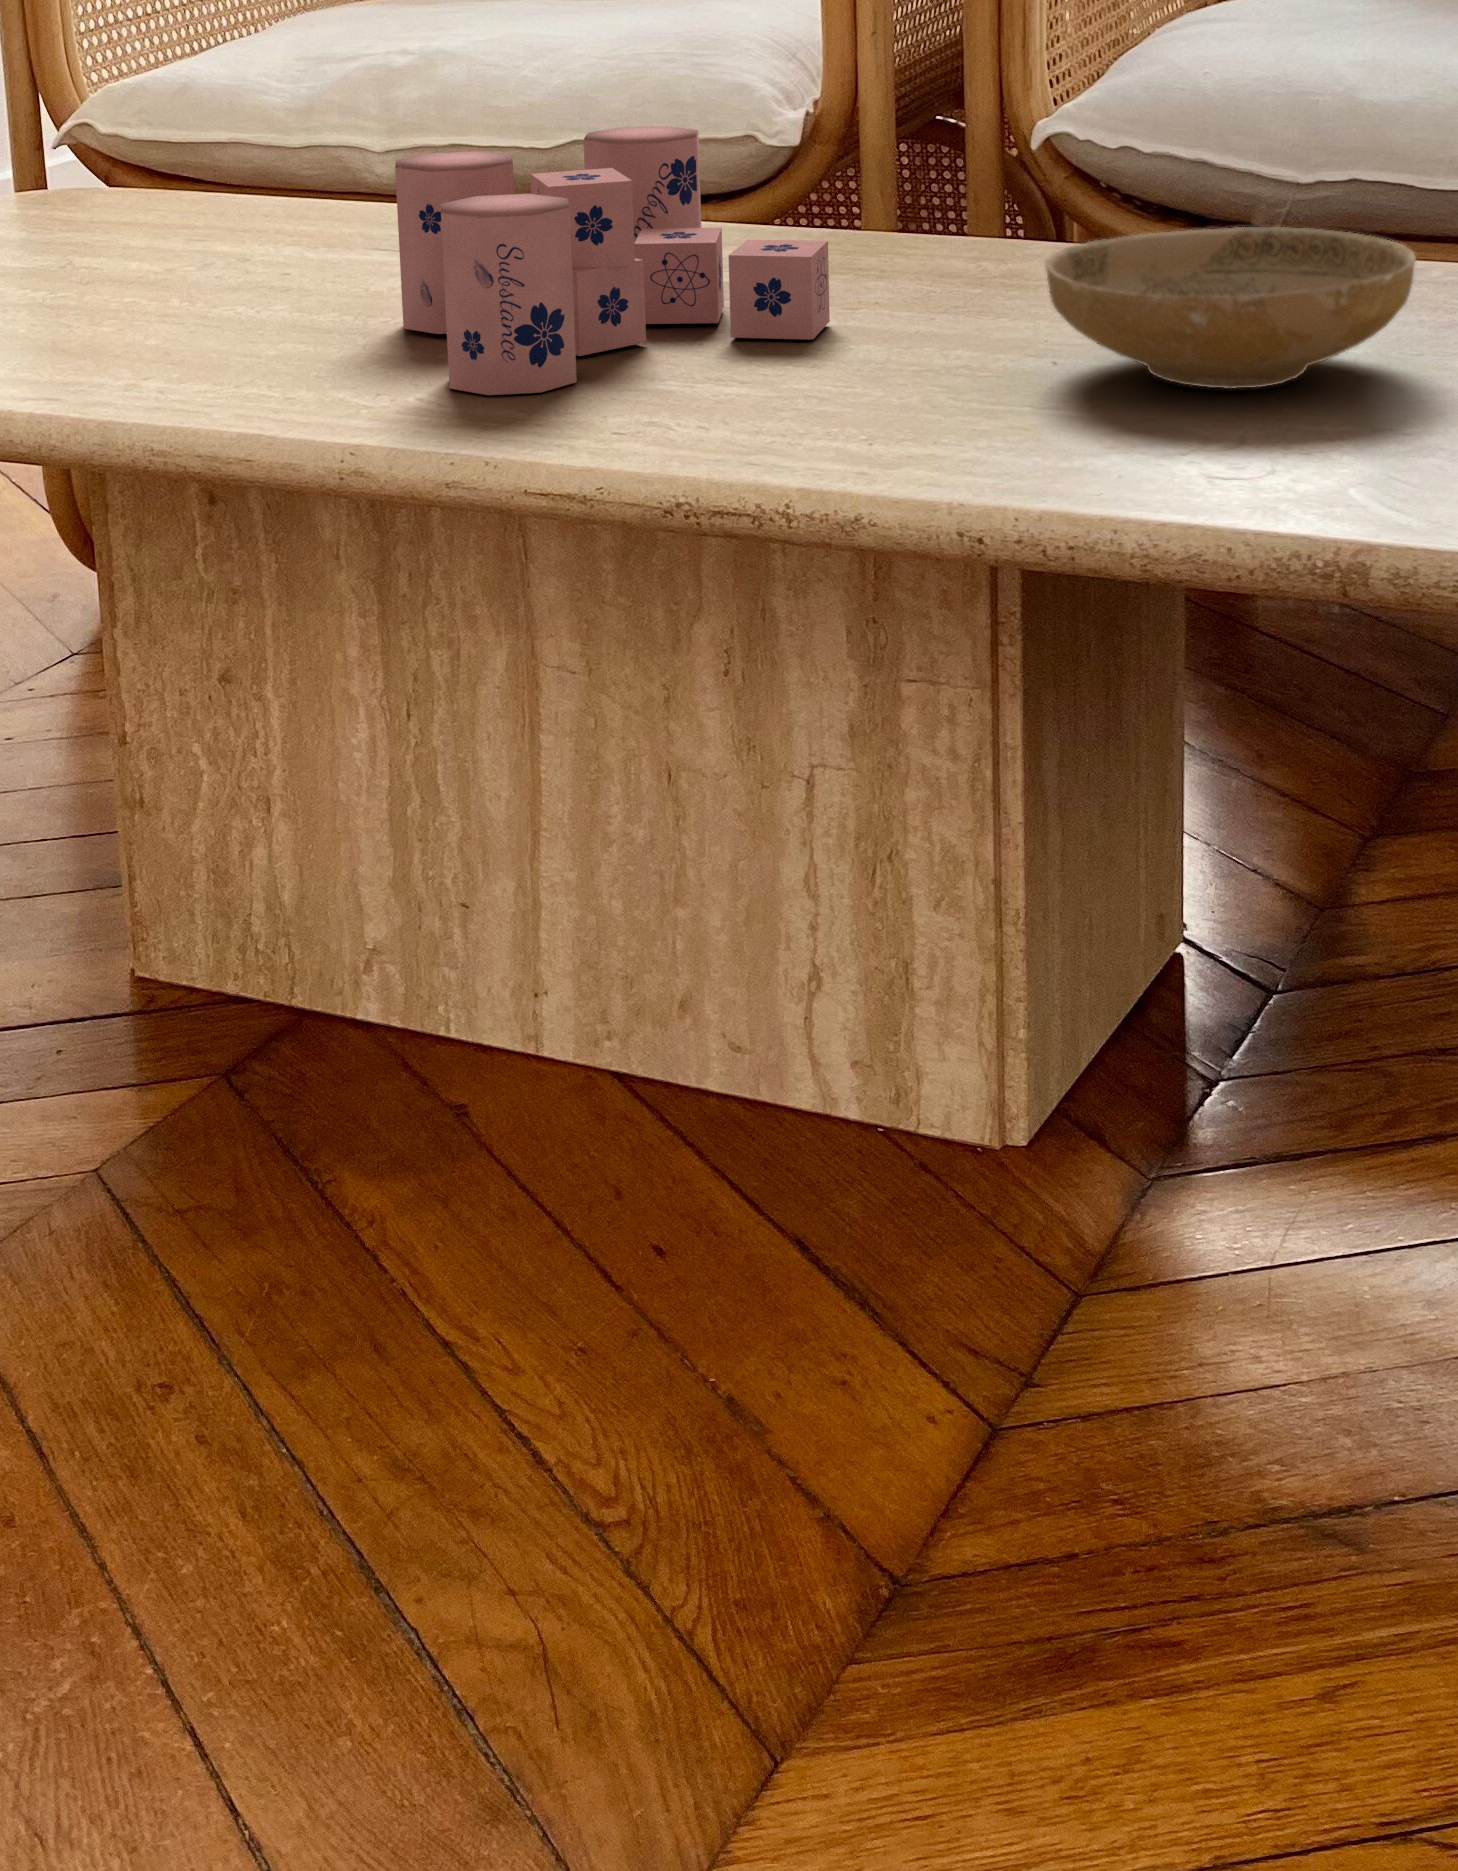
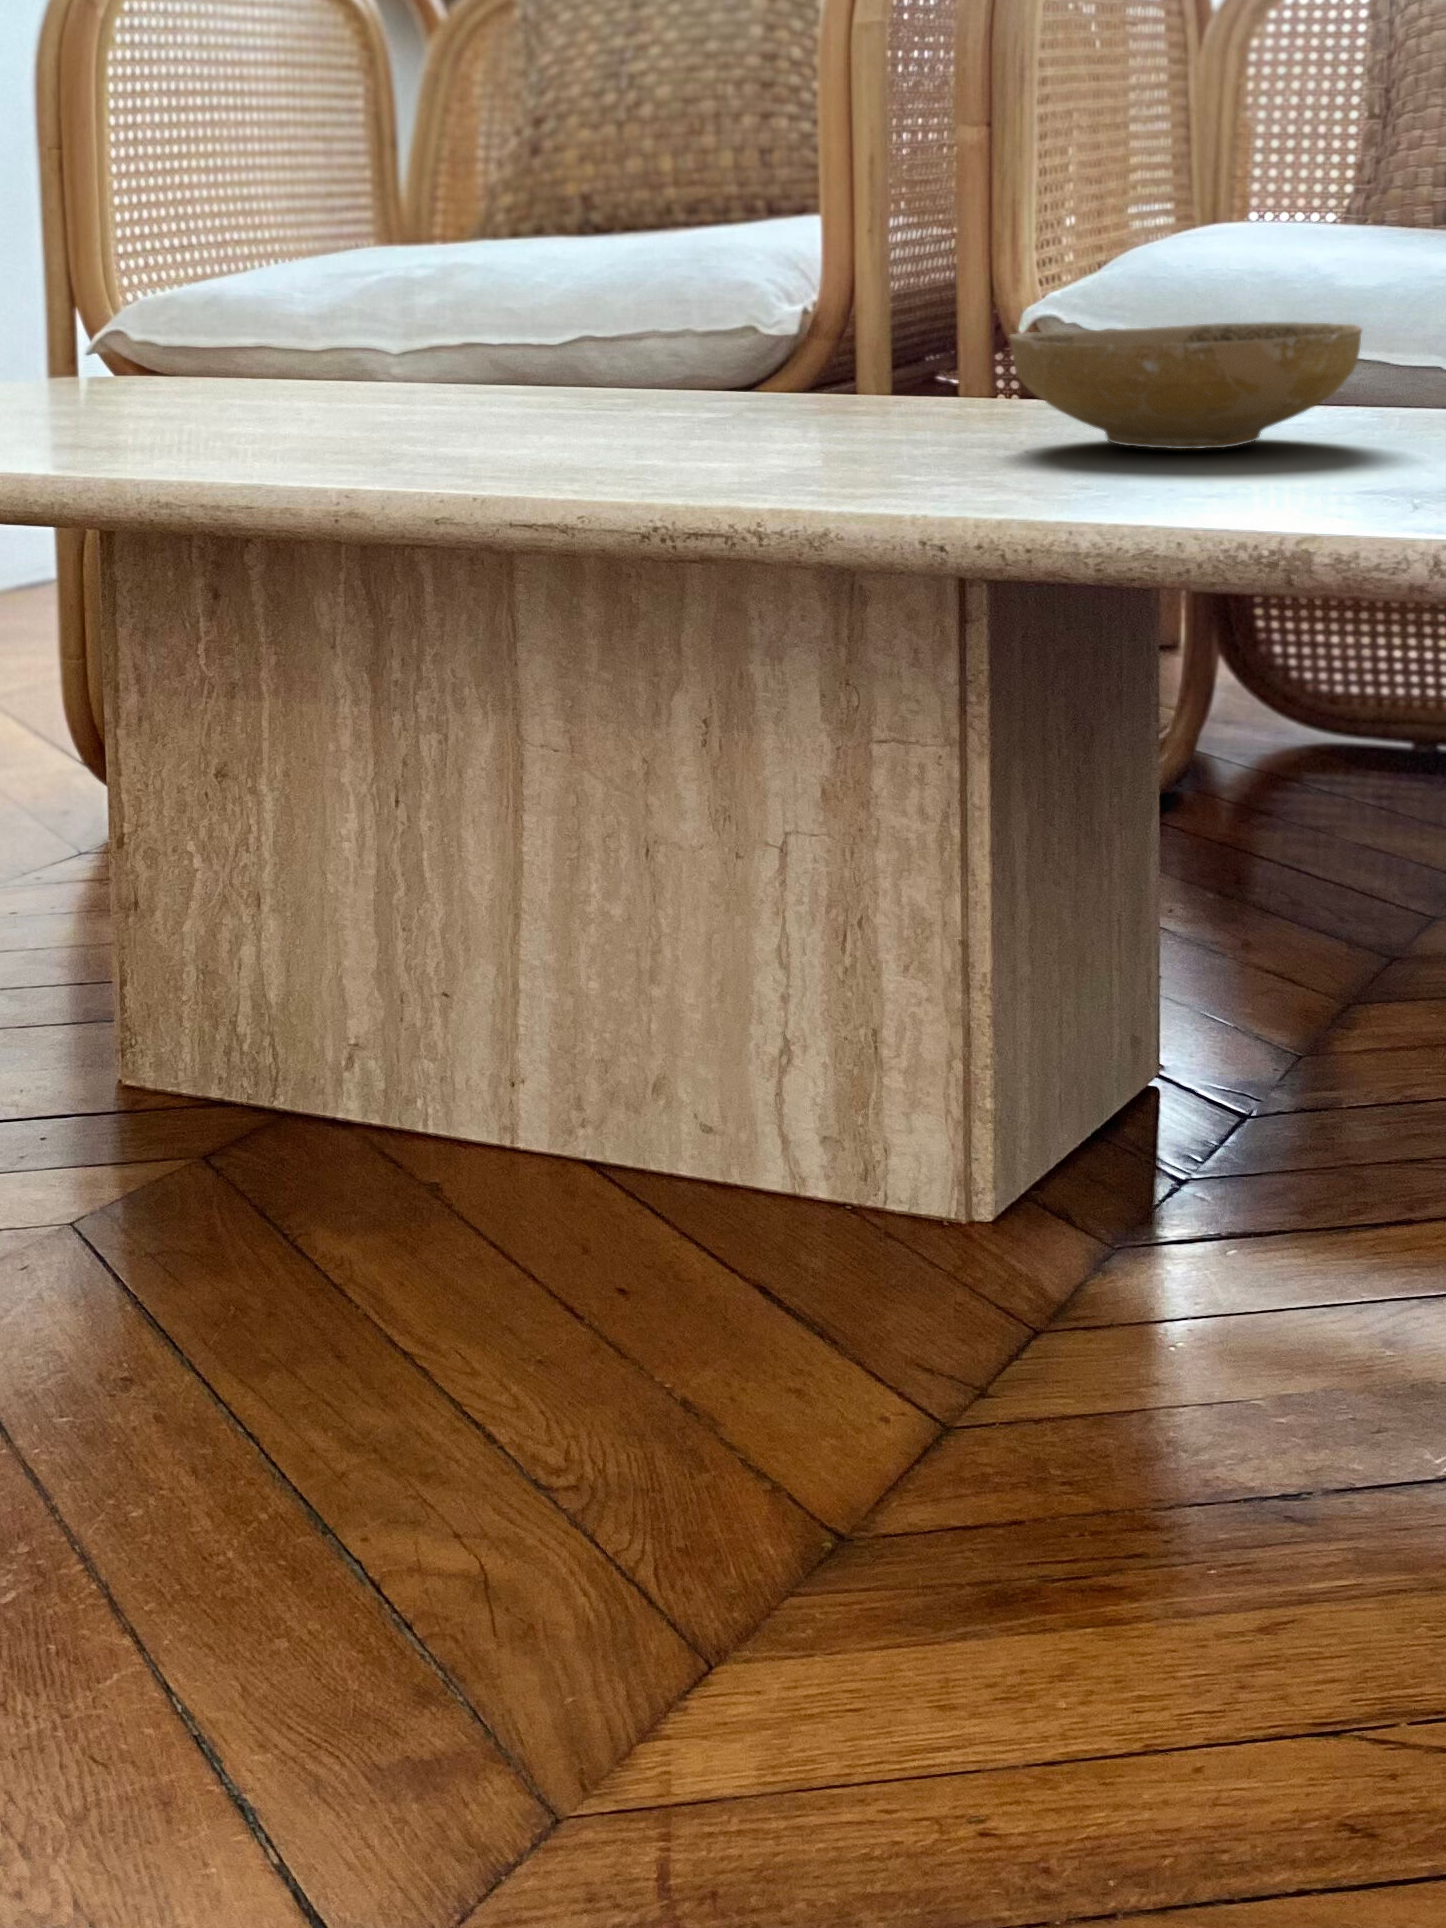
candle: present [395,126,830,395] -> none [399,260,809,456]

